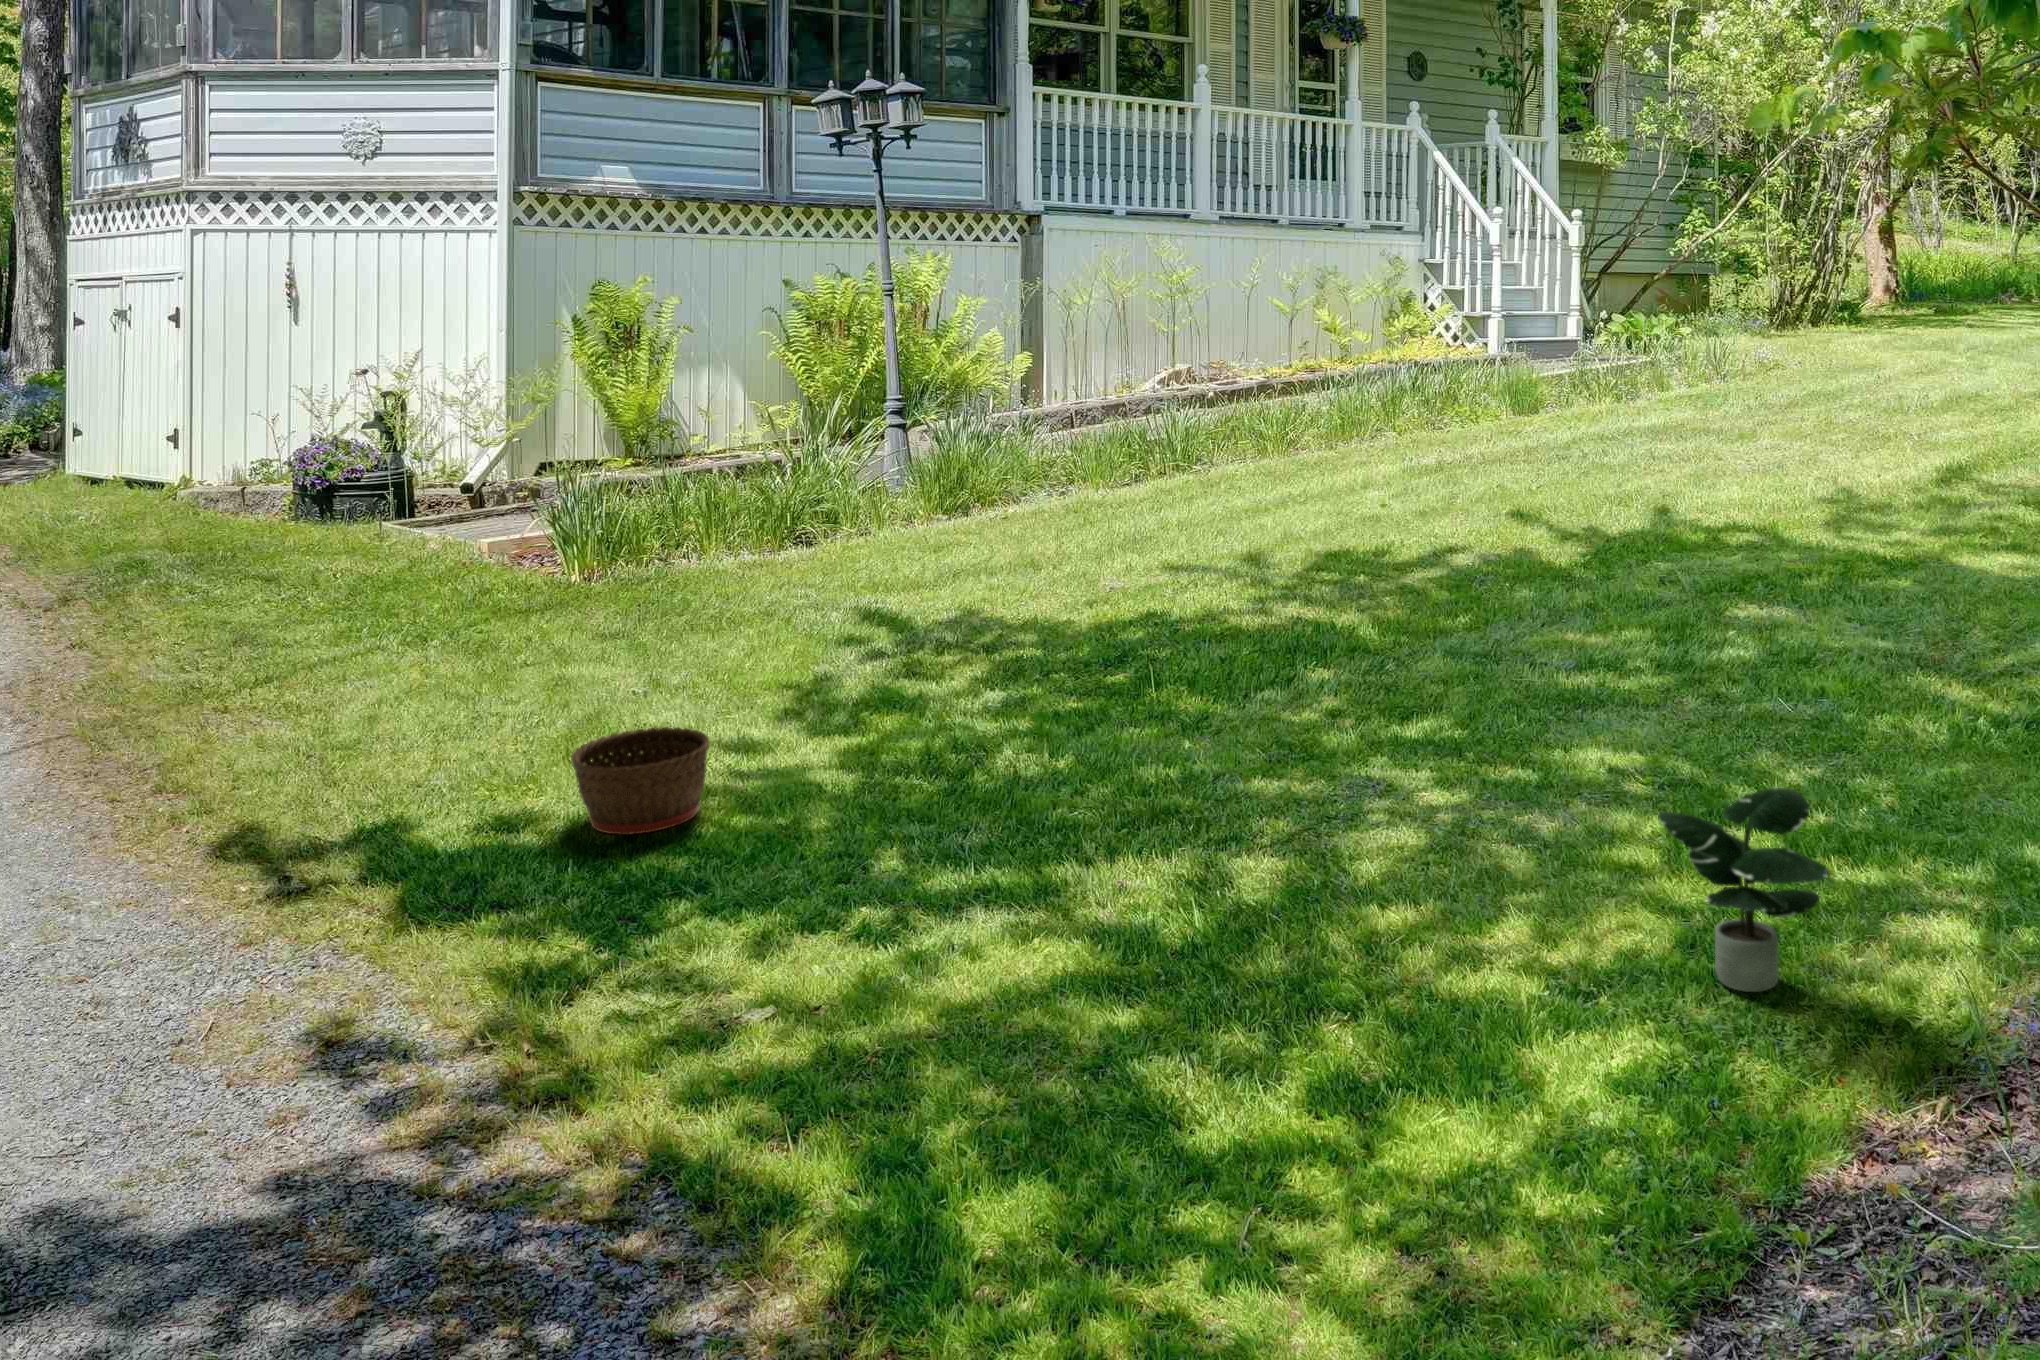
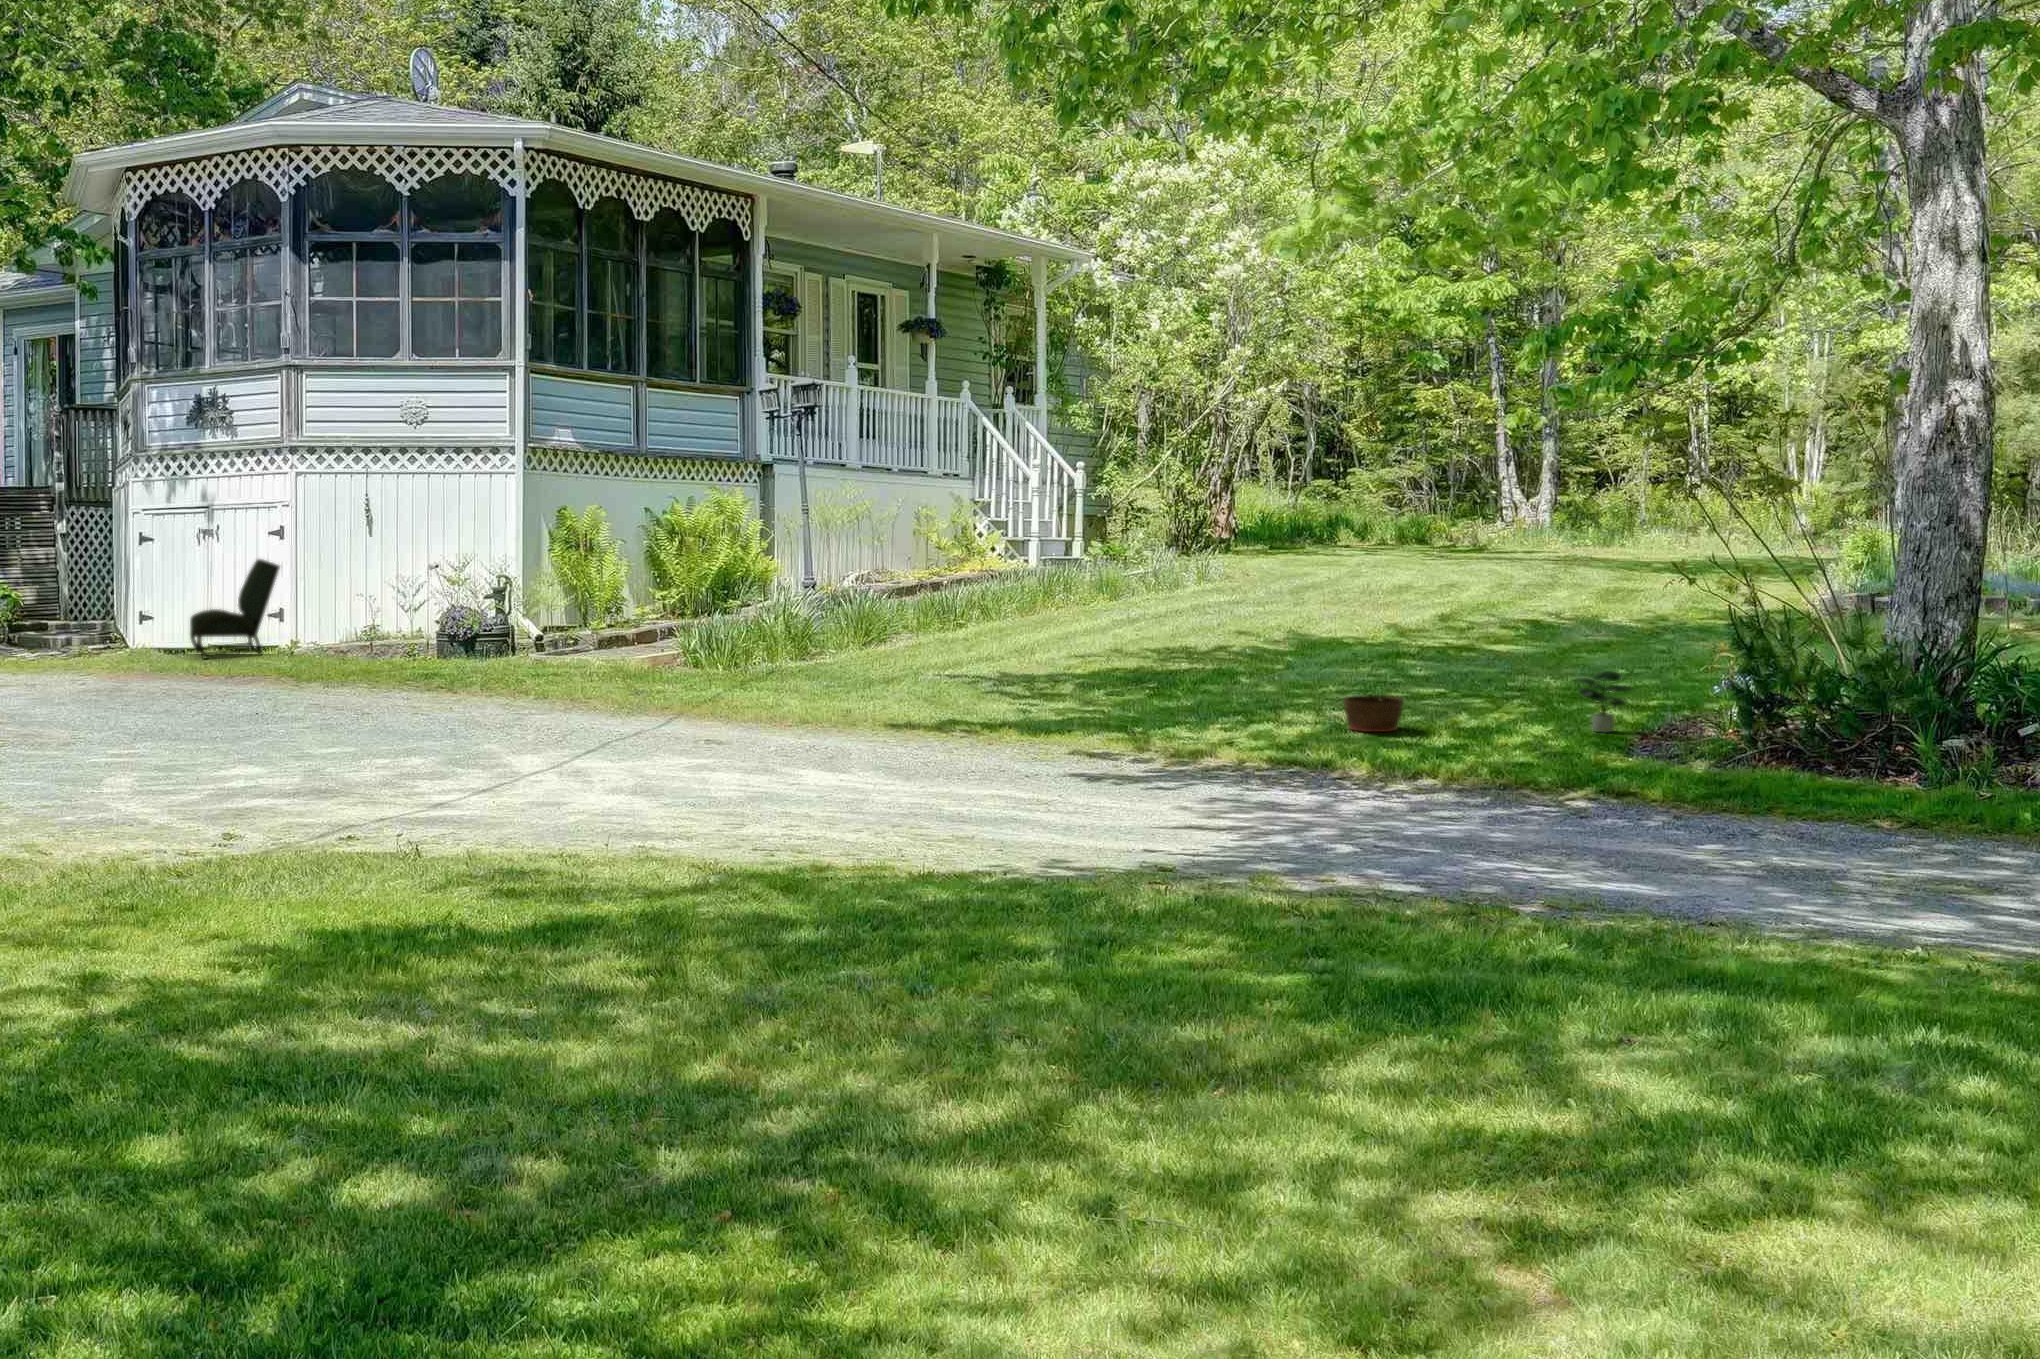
lounge chair: none [18,350,182,497] -> present [190,559,280,658]
basket: present [571,727,710,835] -> present [1343,695,1404,732]

